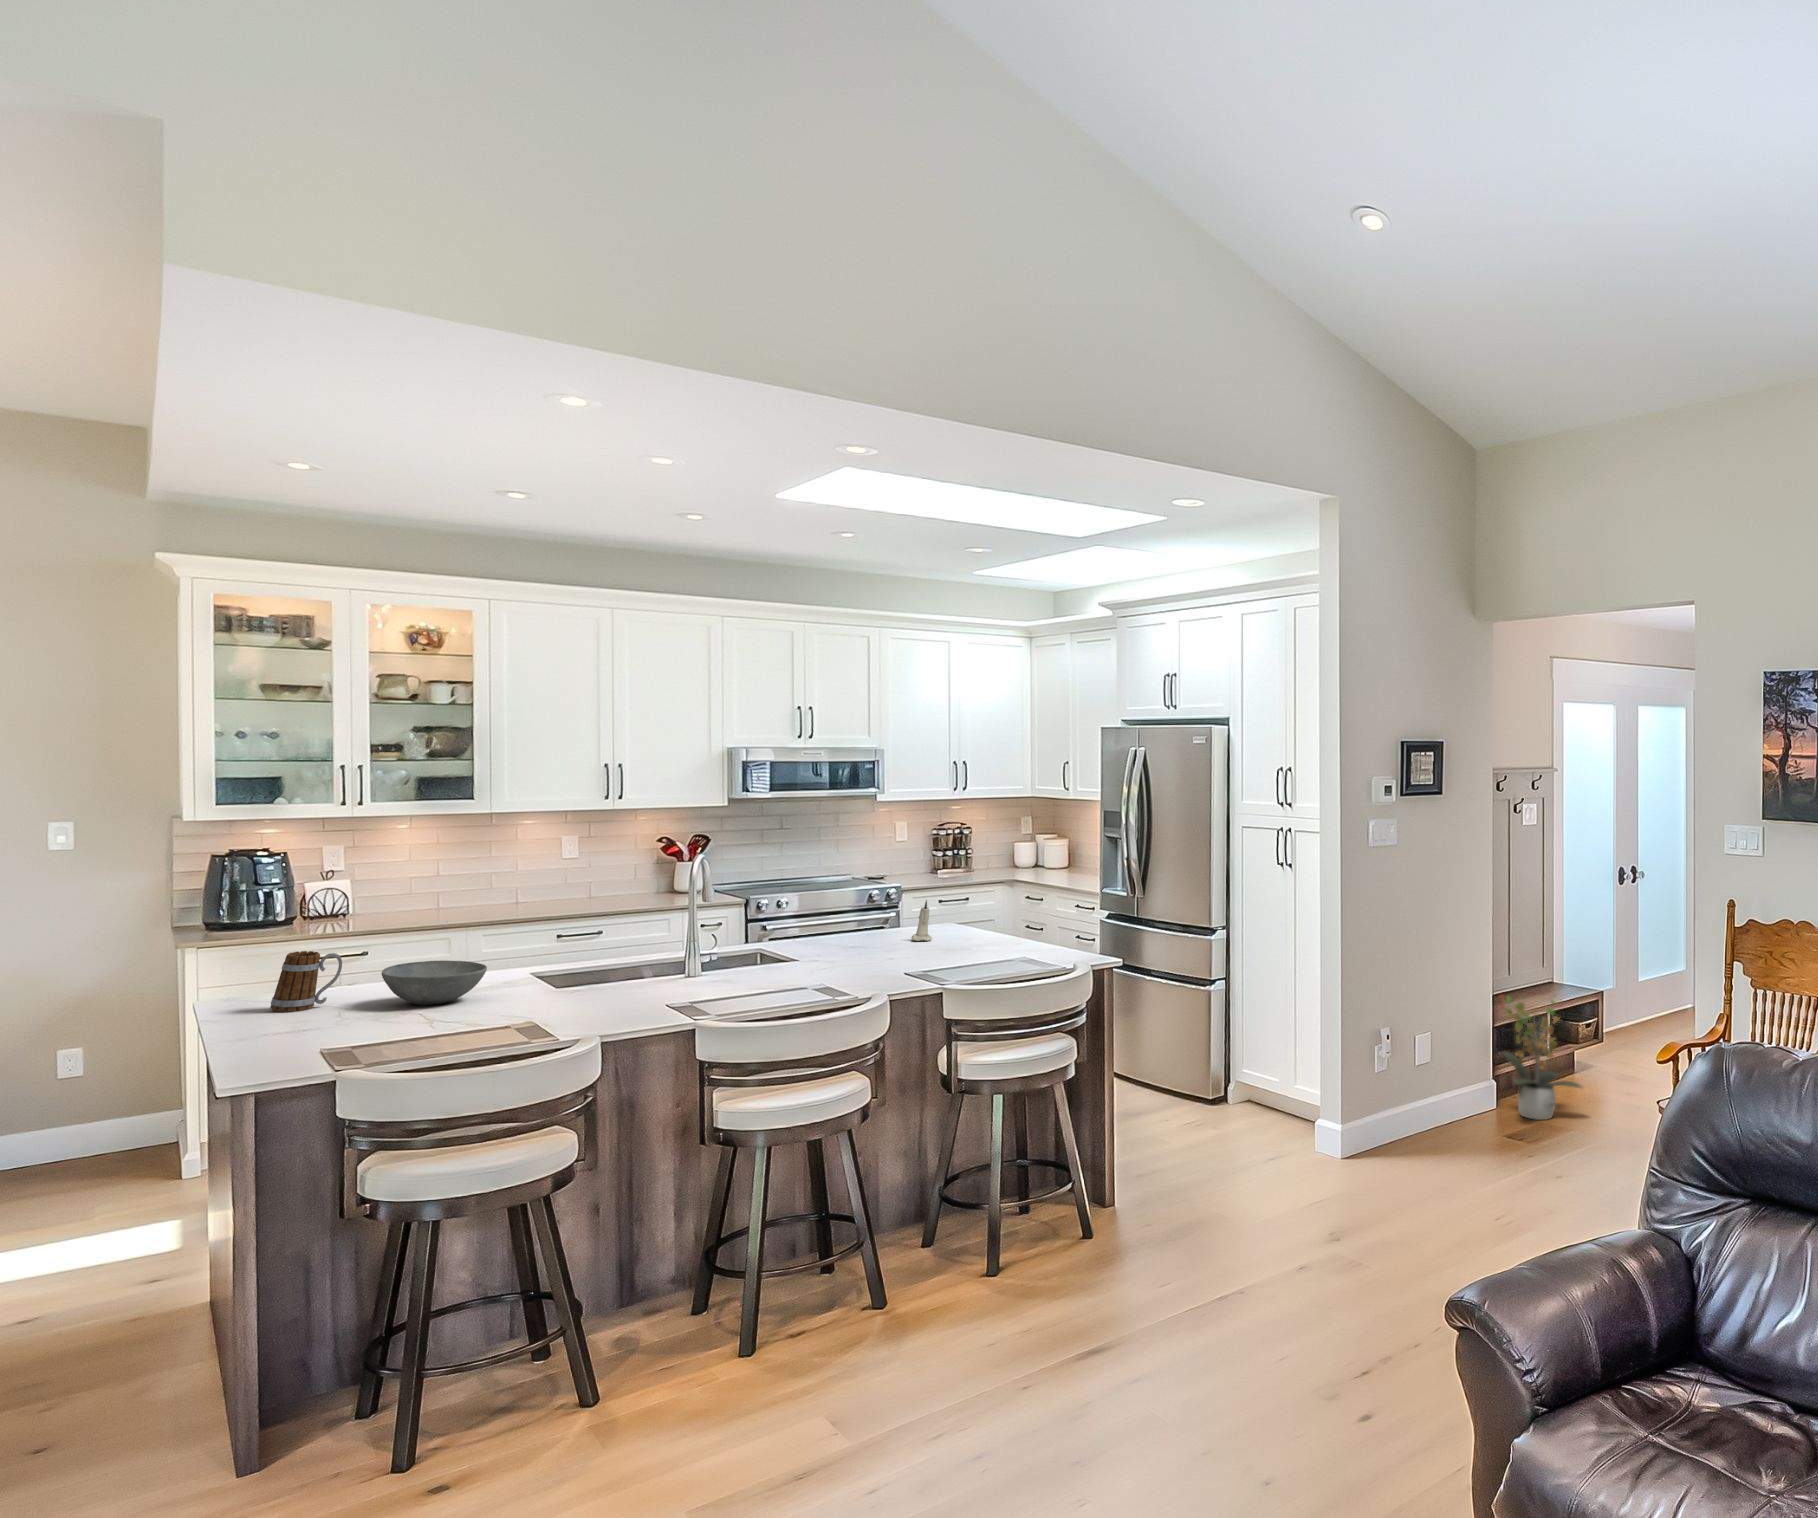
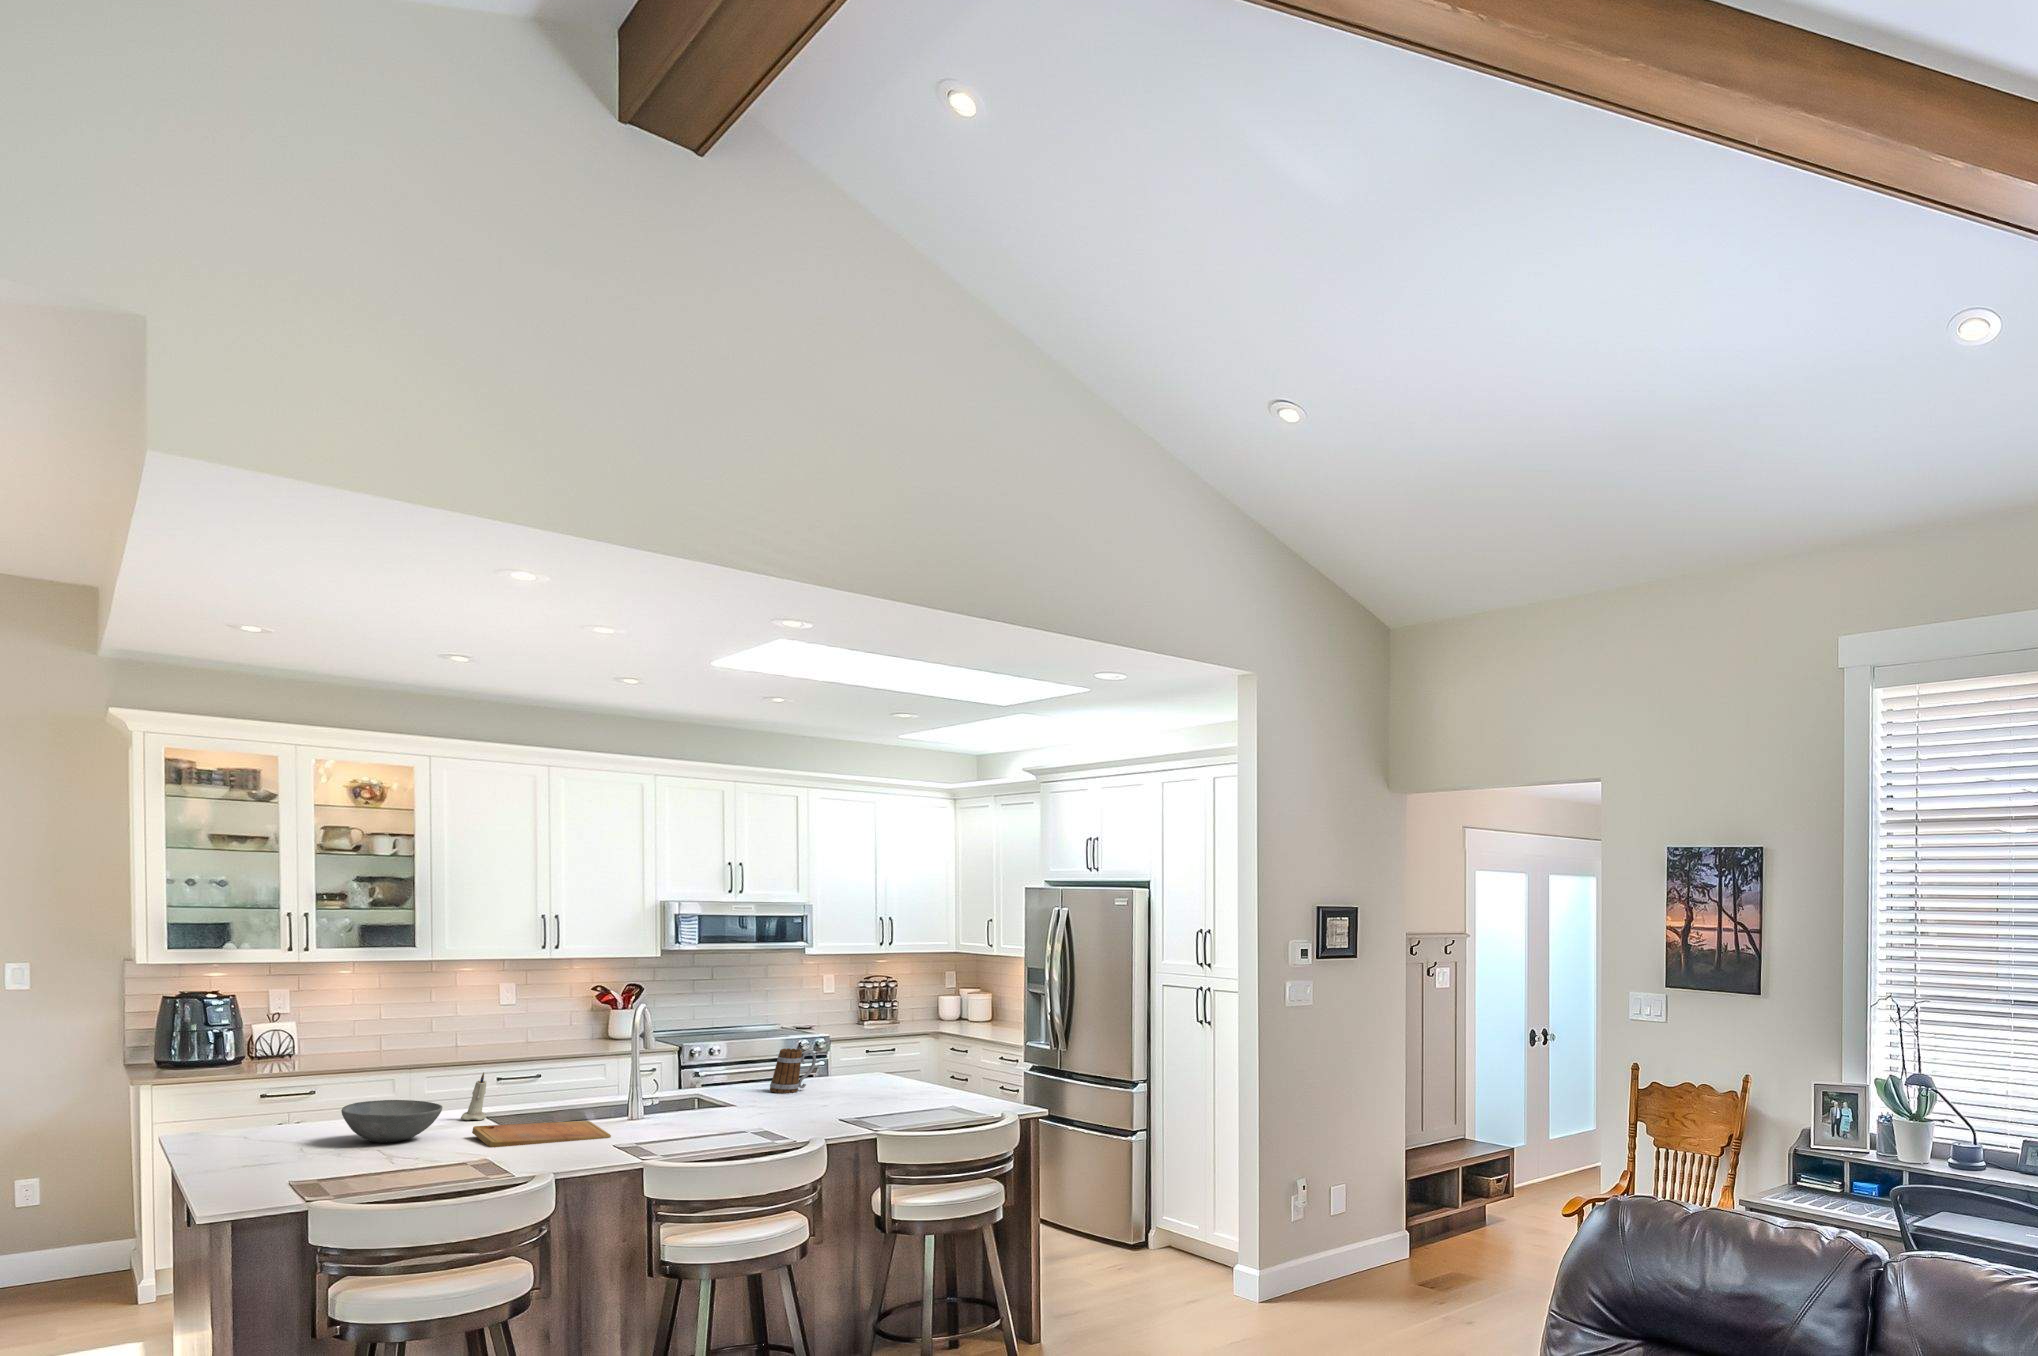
candle: present [911,900,932,941] -> present [461,1072,486,1120]
mug: present [270,951,342,1012] -> present [770,1048,816,1093]
cutting board: none [518,979,662,1009] -> present [472,1121,611,1147]
potted plant: present [1501,996,1581,1120] -> none [1417,1152,1496,1275]

